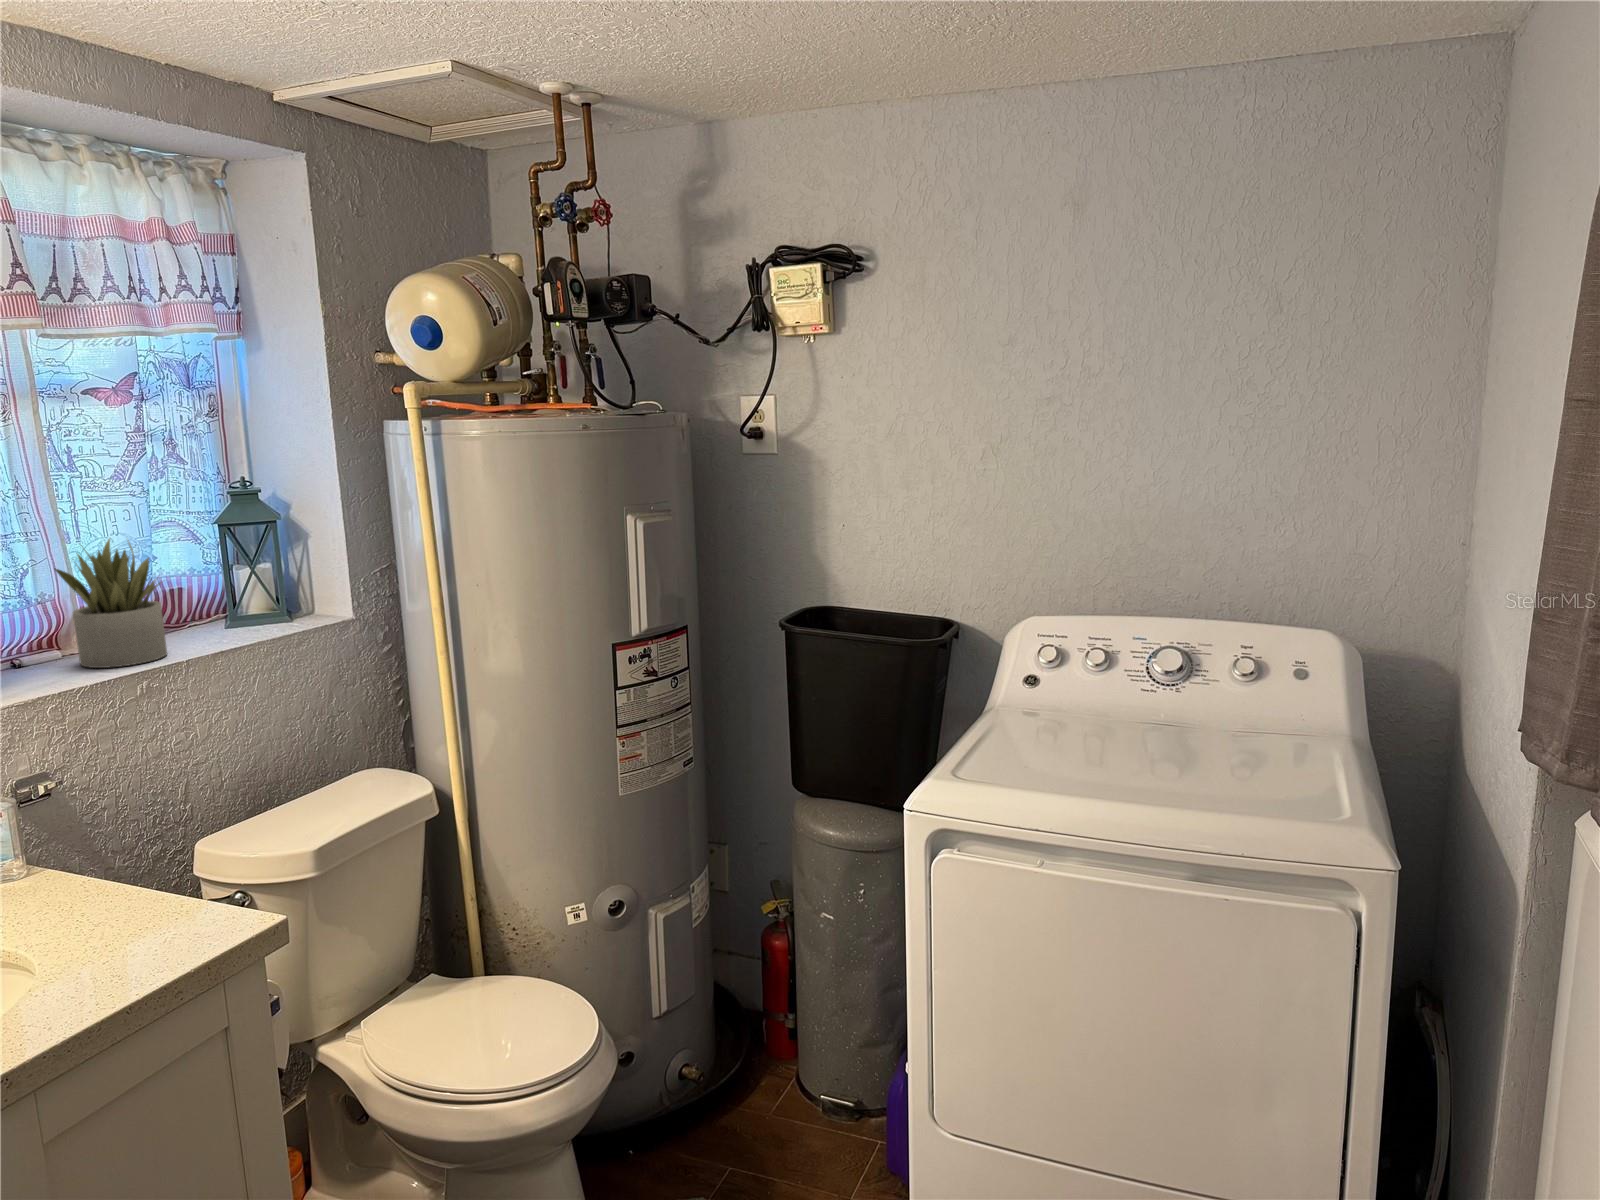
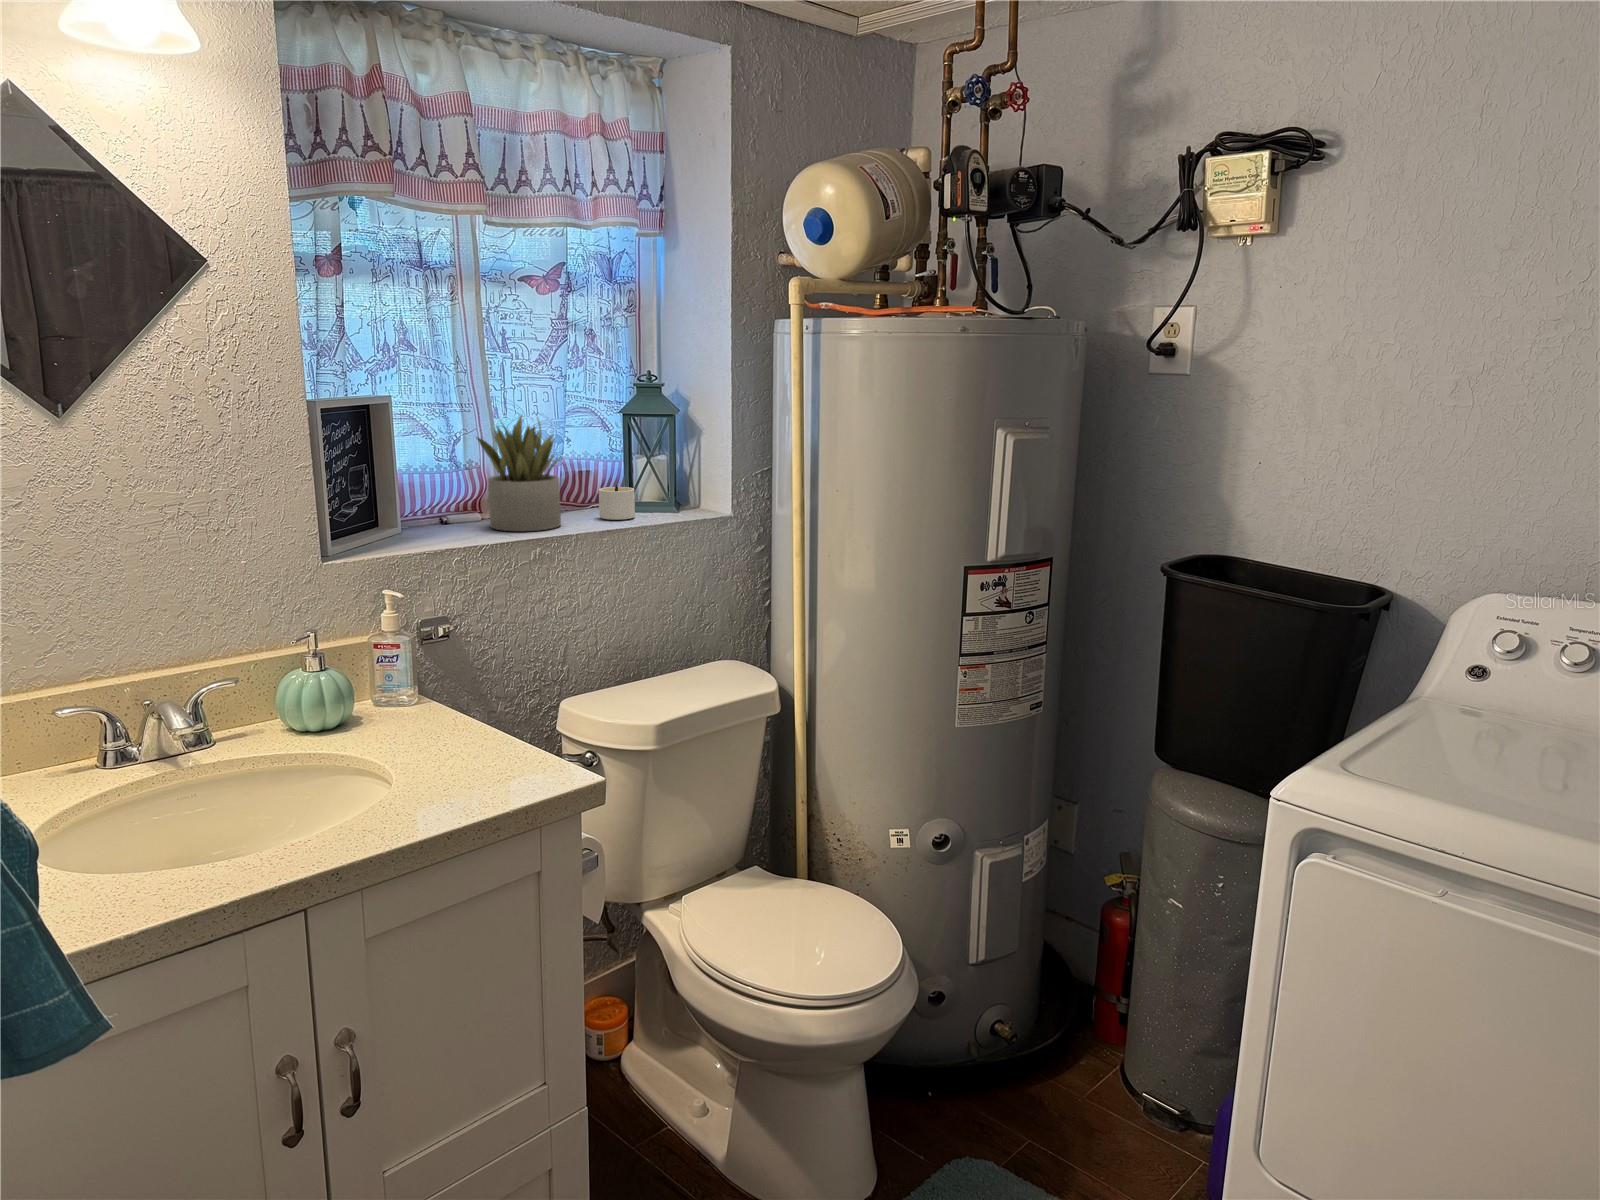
candle: none [204,603,260,641] -> present [599,485,635,520]

